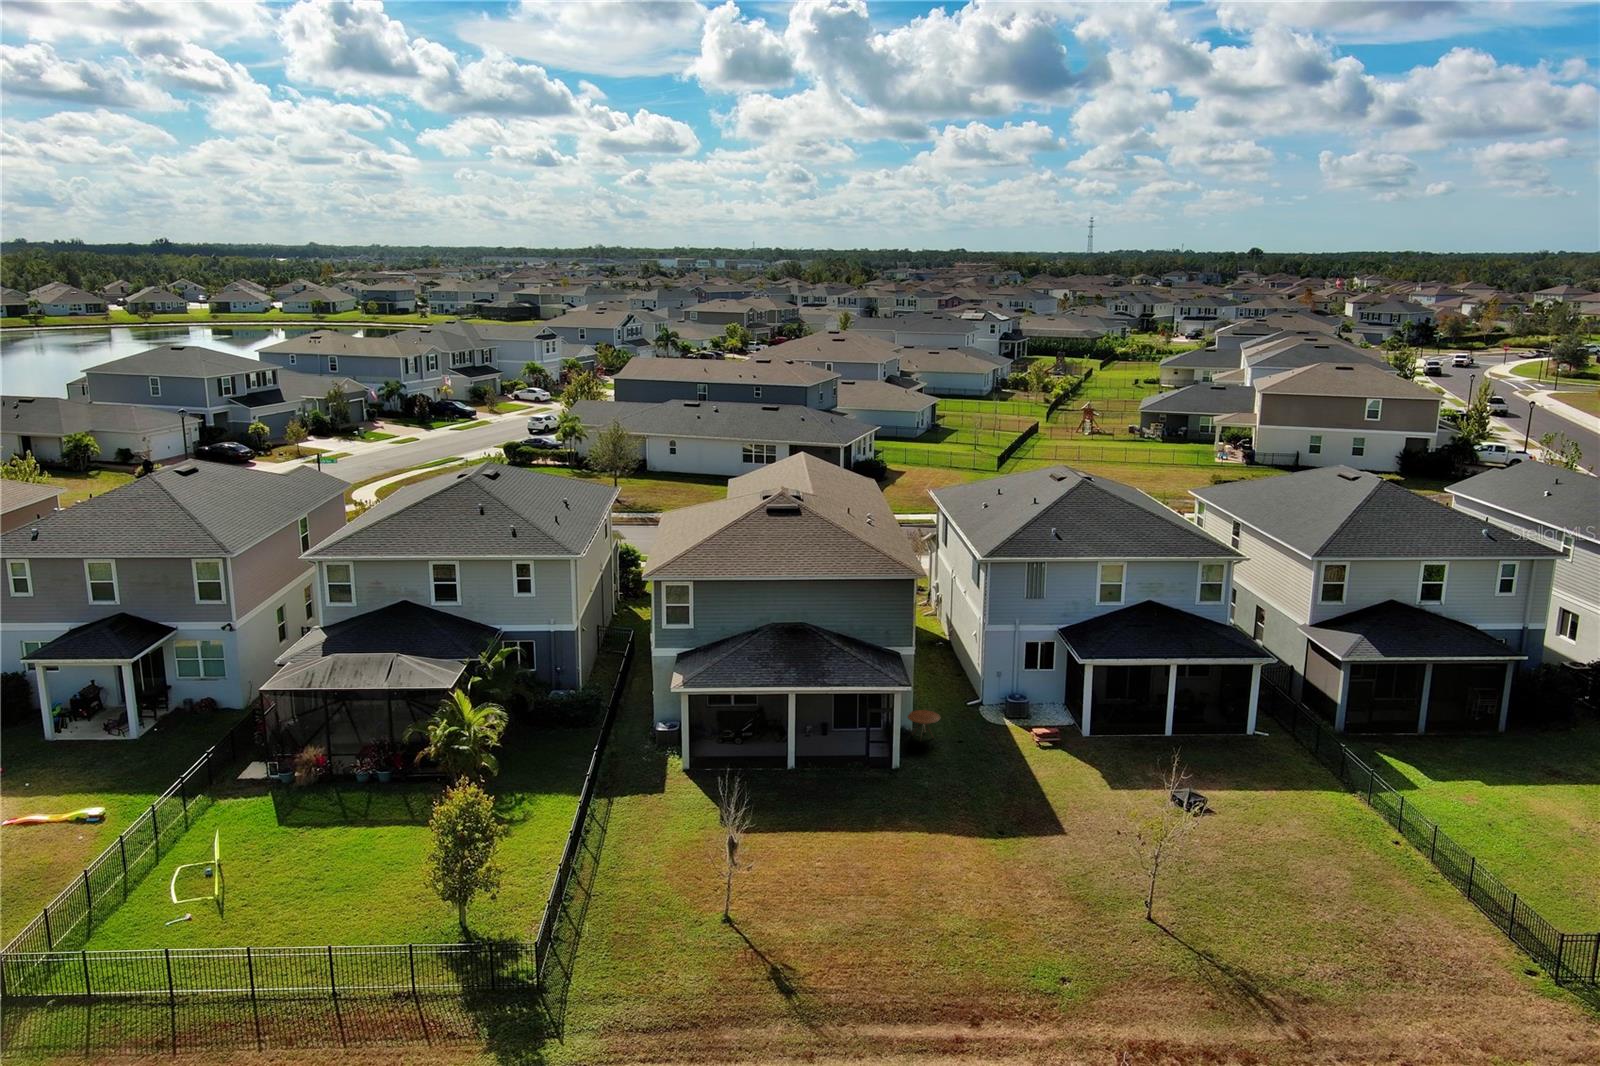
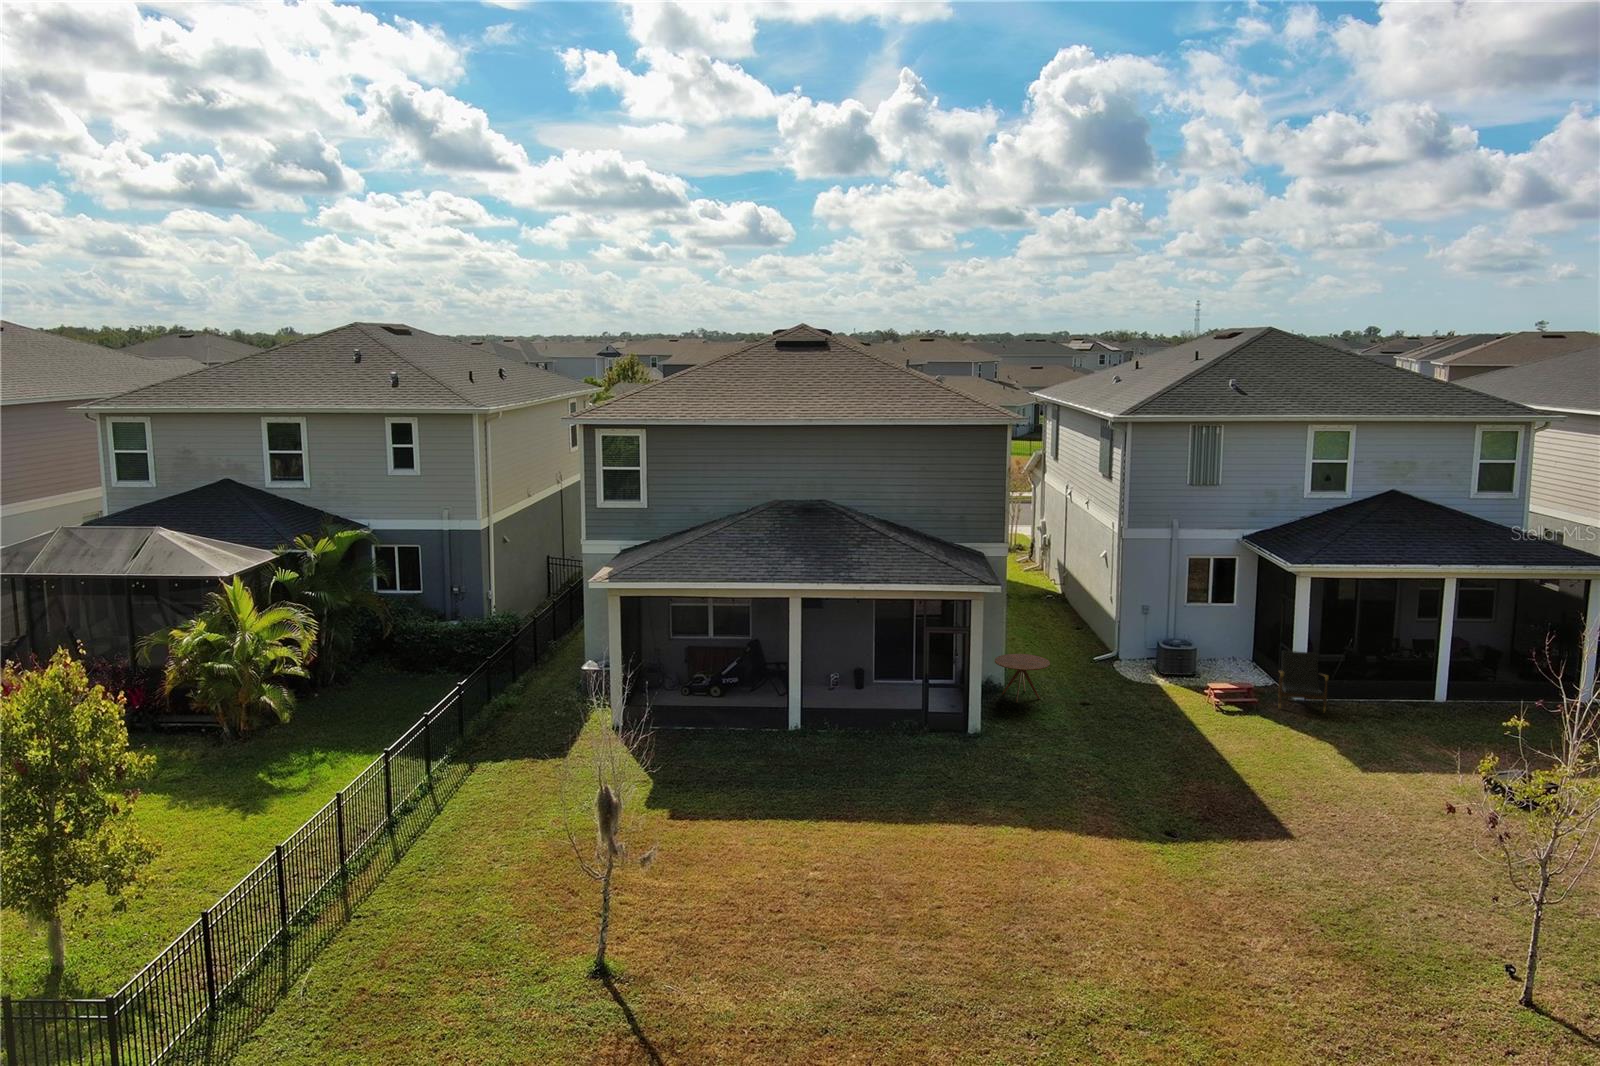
lounge chair: none [1073,706,1101,744] -> present [1278,651,1328,711]

